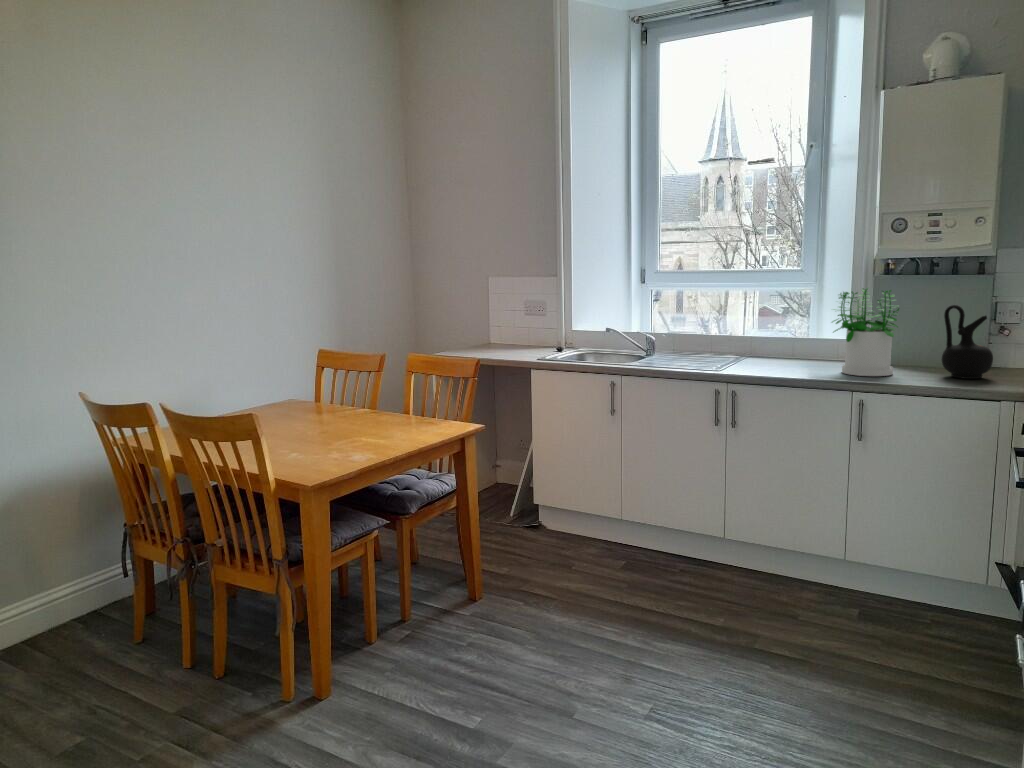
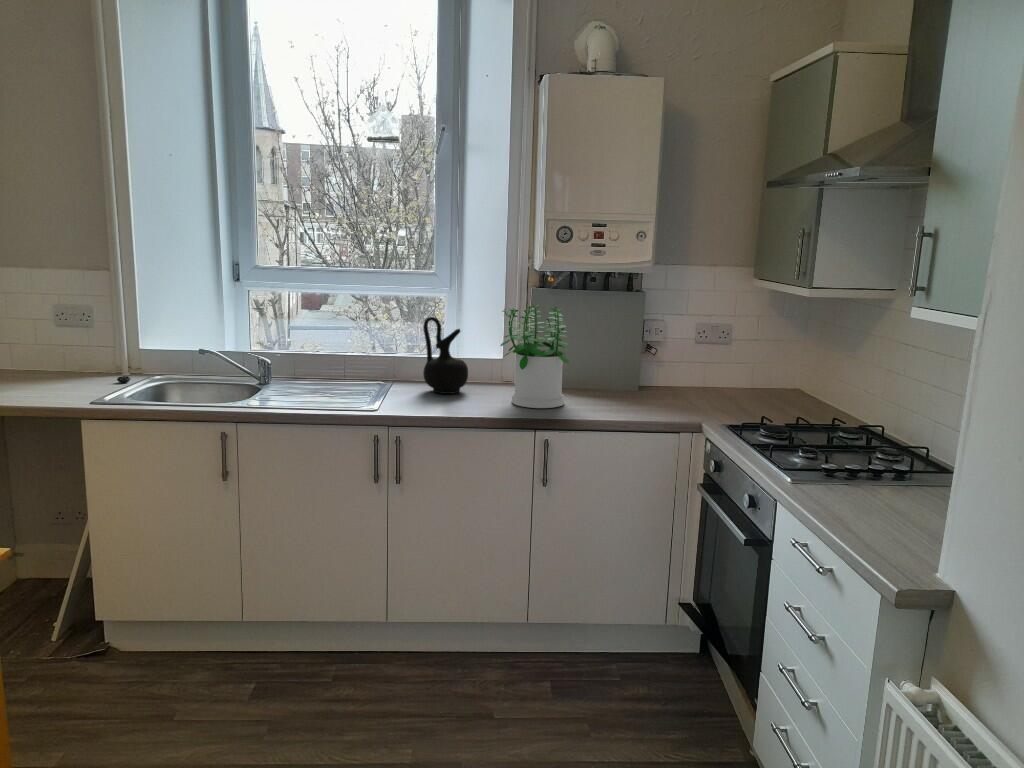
ceramic jug: present [942,305,993,379] -> present [423,317,468,394]

